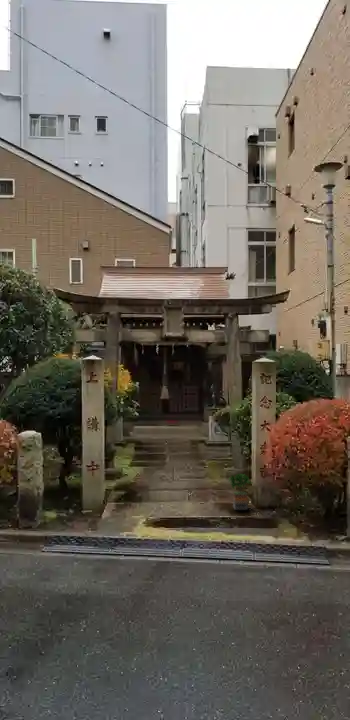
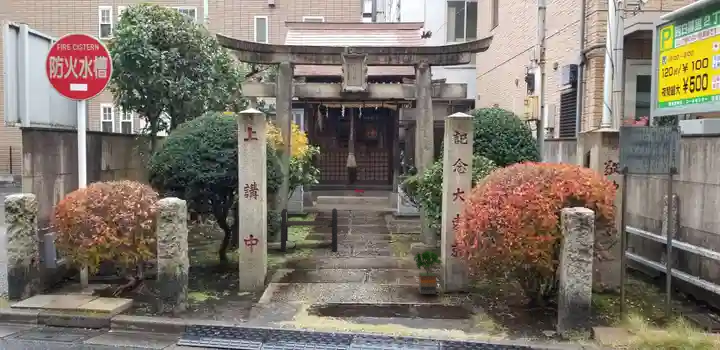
bench: none [110,438,160,477] -> present [281,208,337,252]

